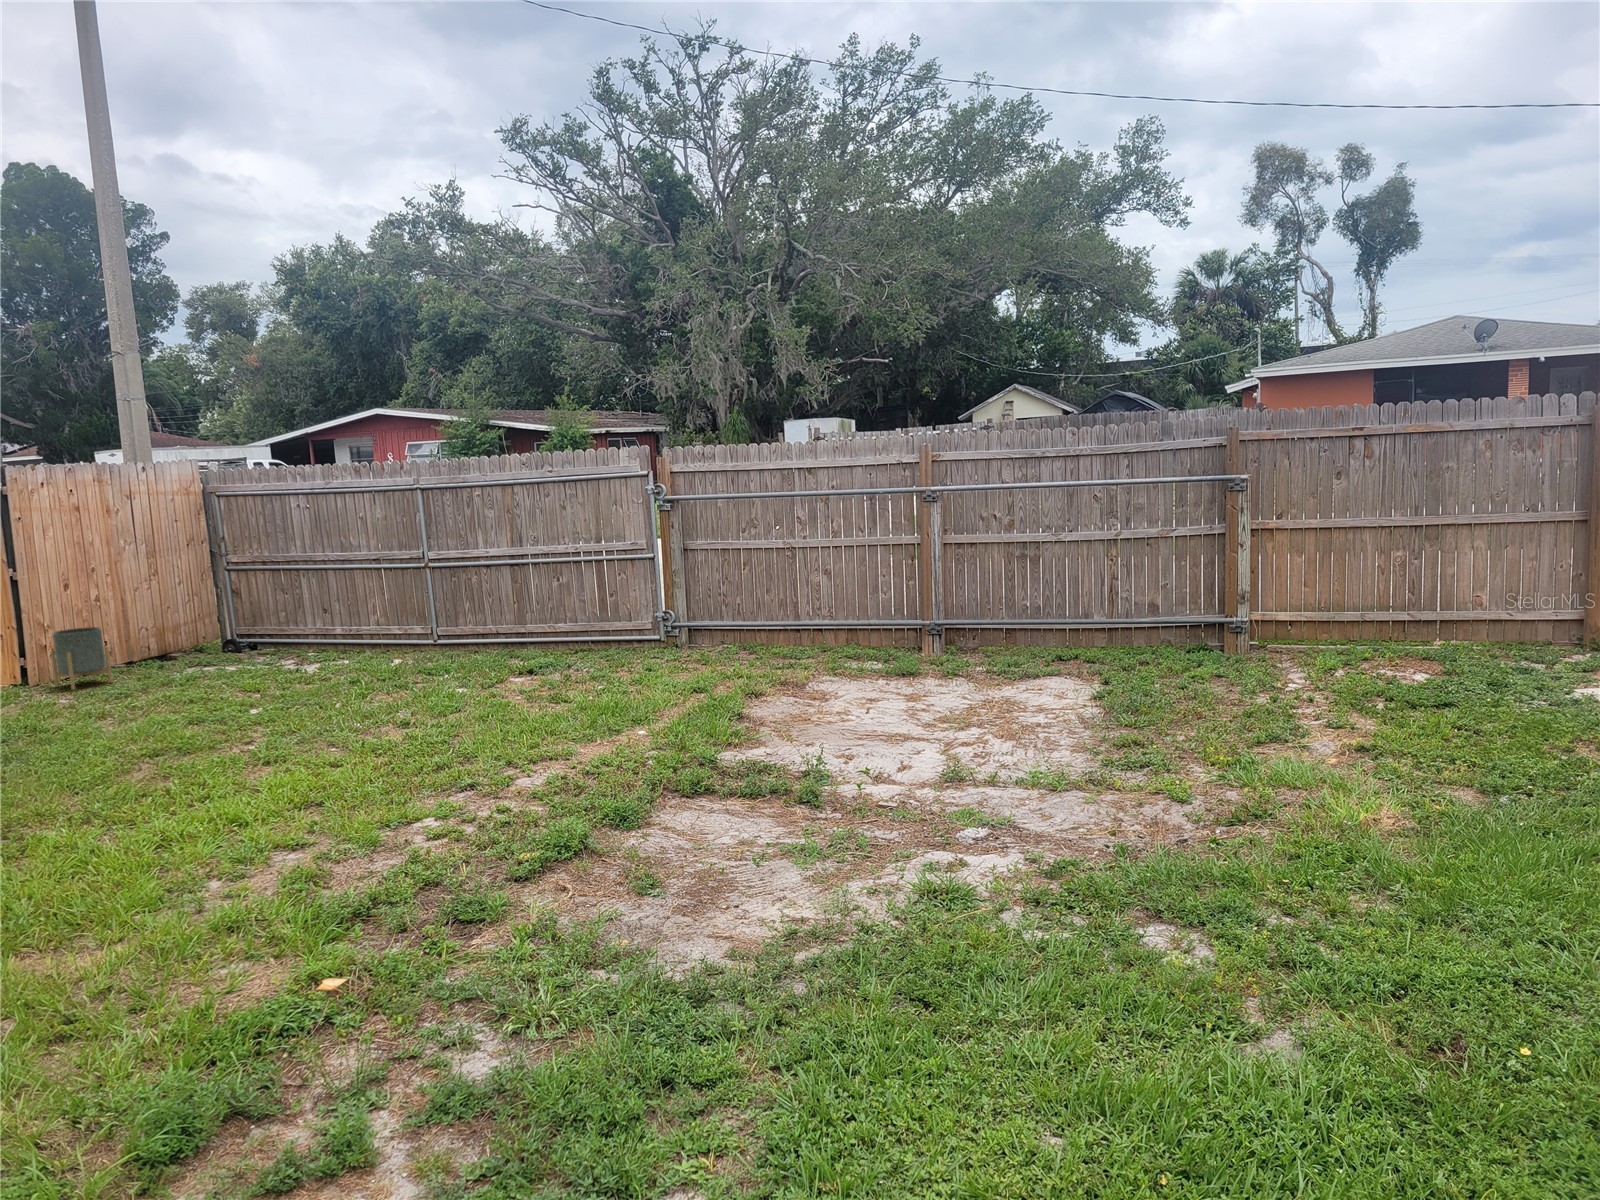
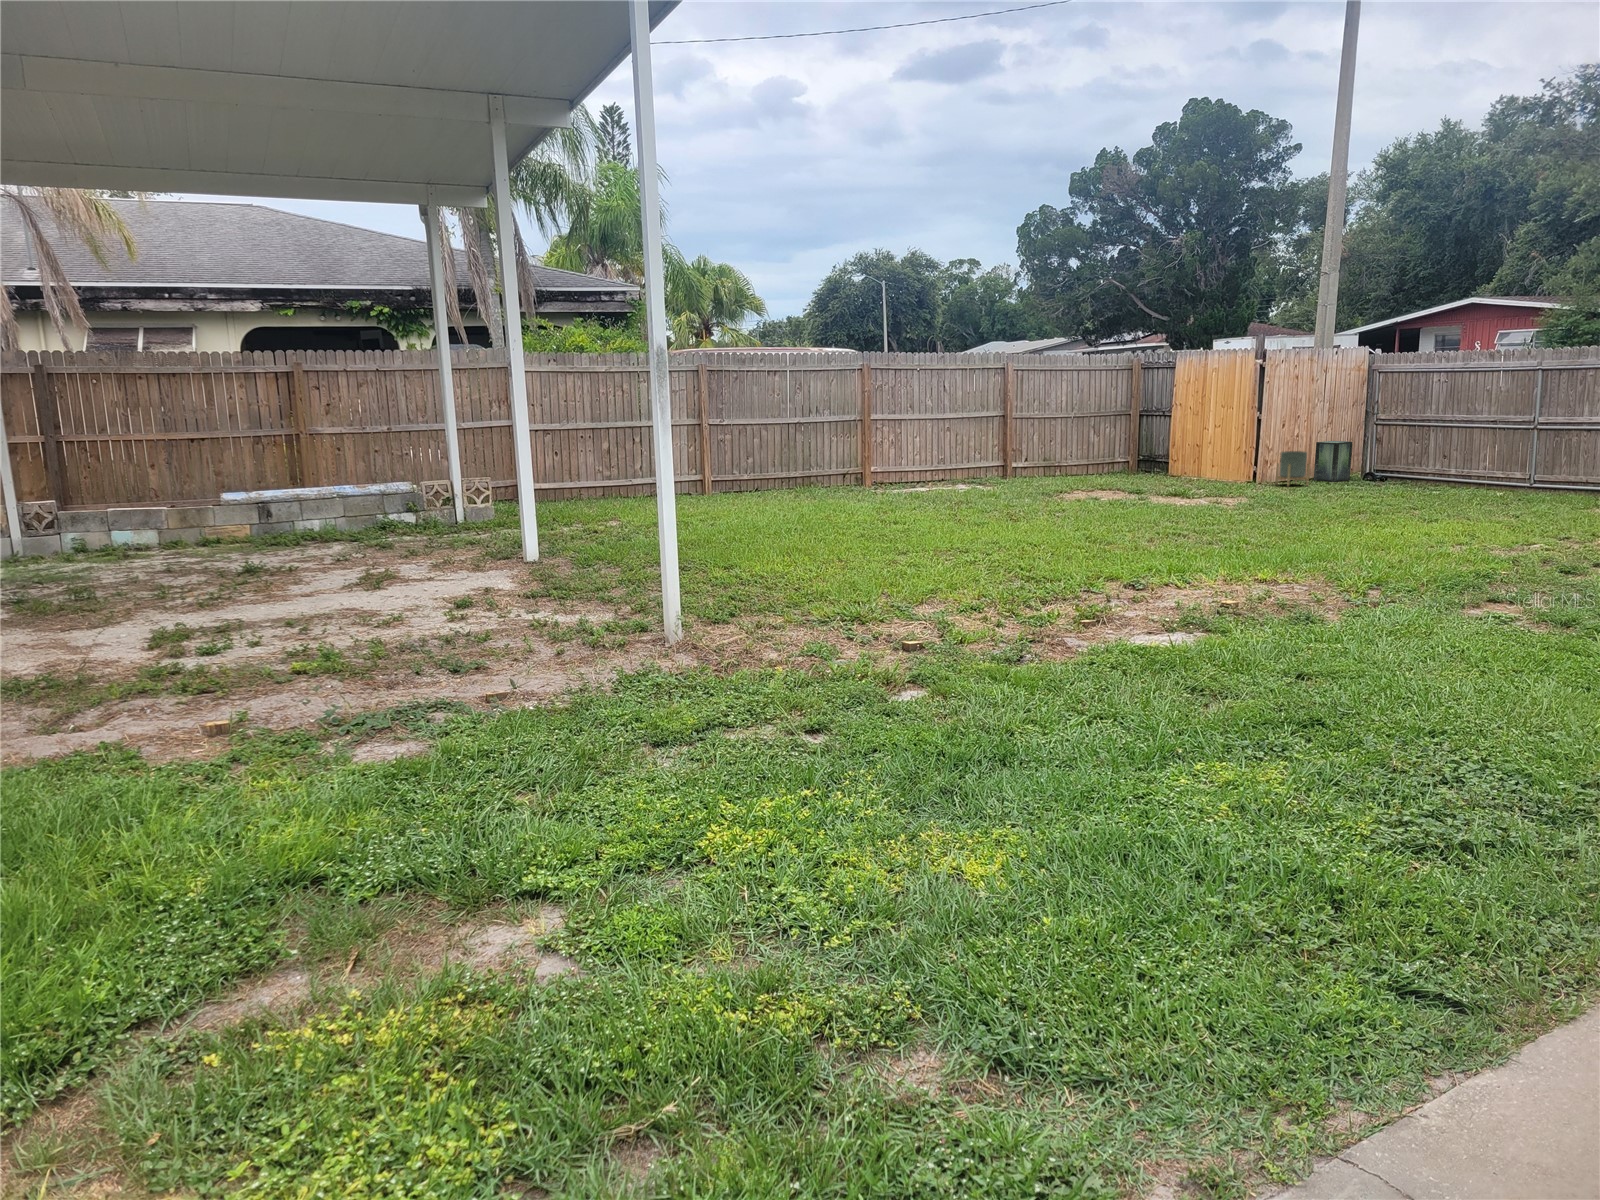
storage box: none [128,601,195,666] -> present [1314,441,1353,482]

